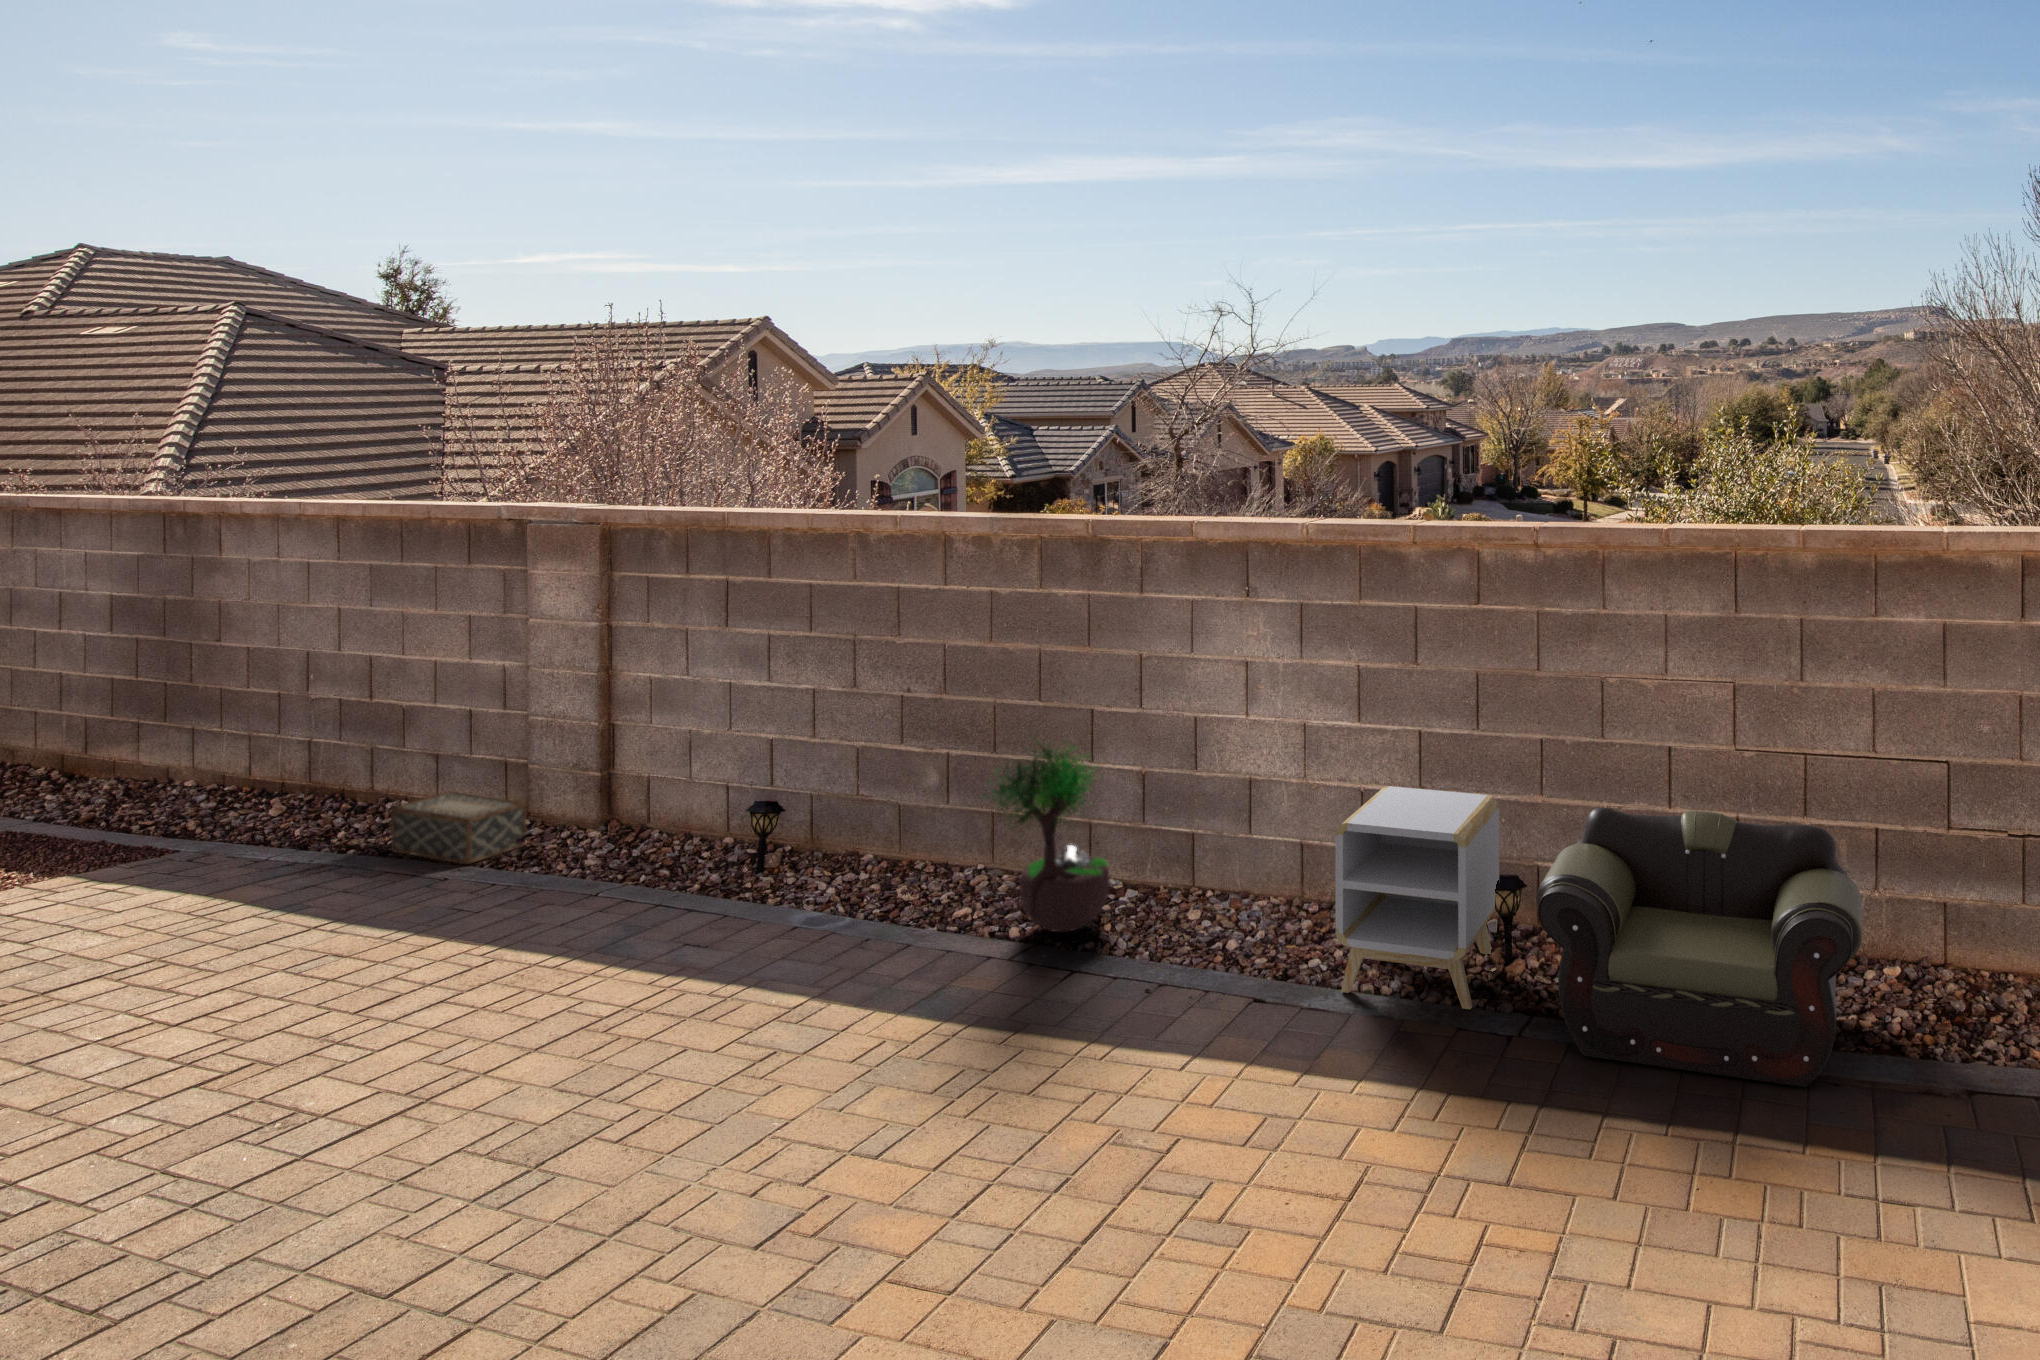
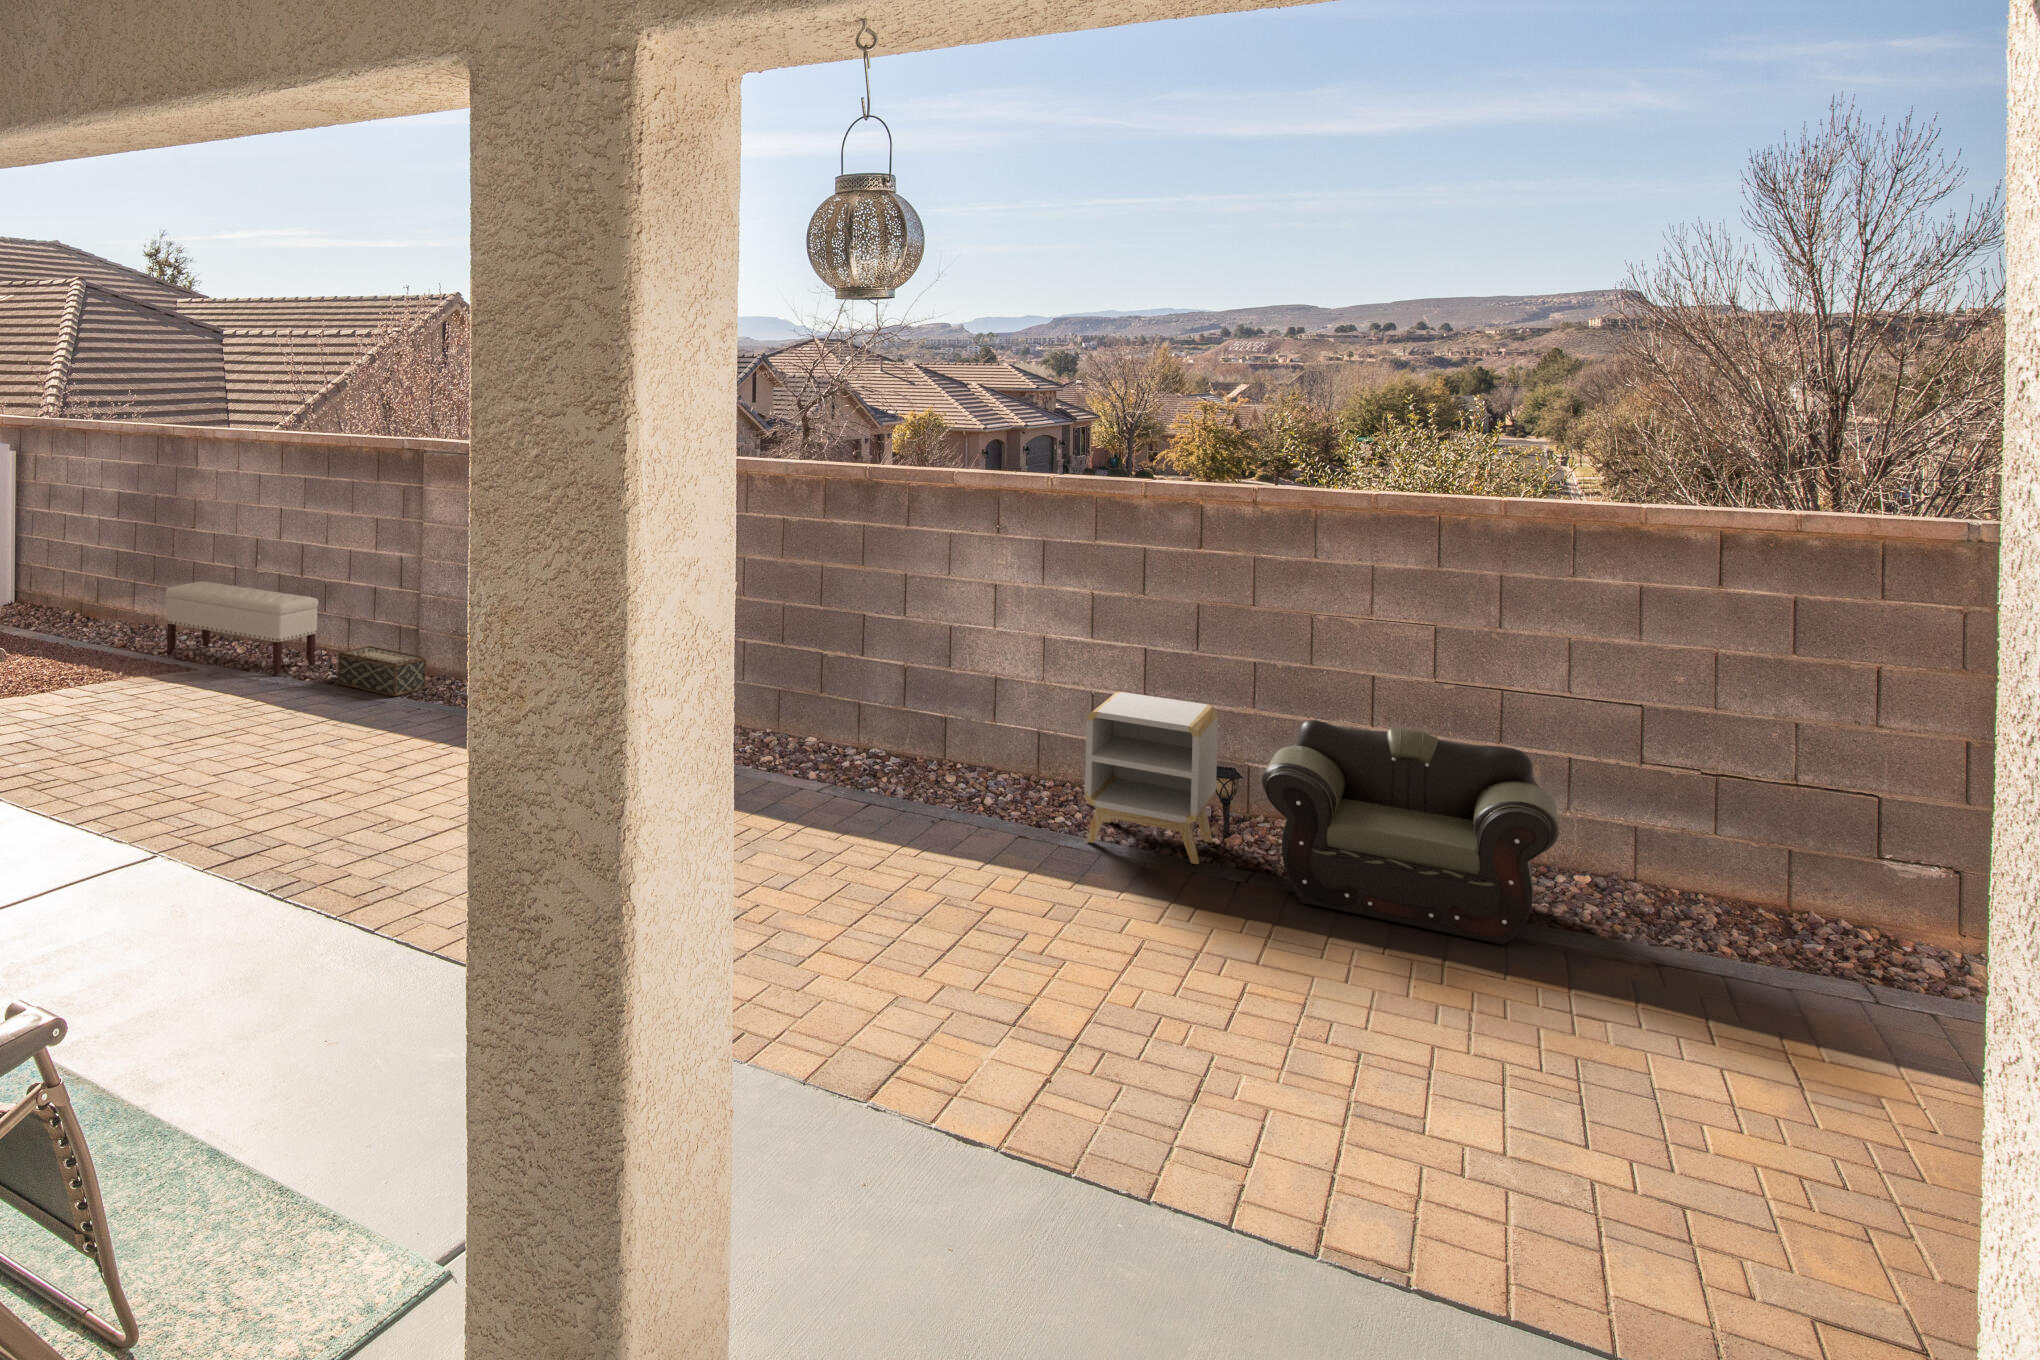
bench: none [137,716,382,847] -> present [166,581,319,675]
potted tree: present [987,739,1110,932] -> none [793,624,886,781]

